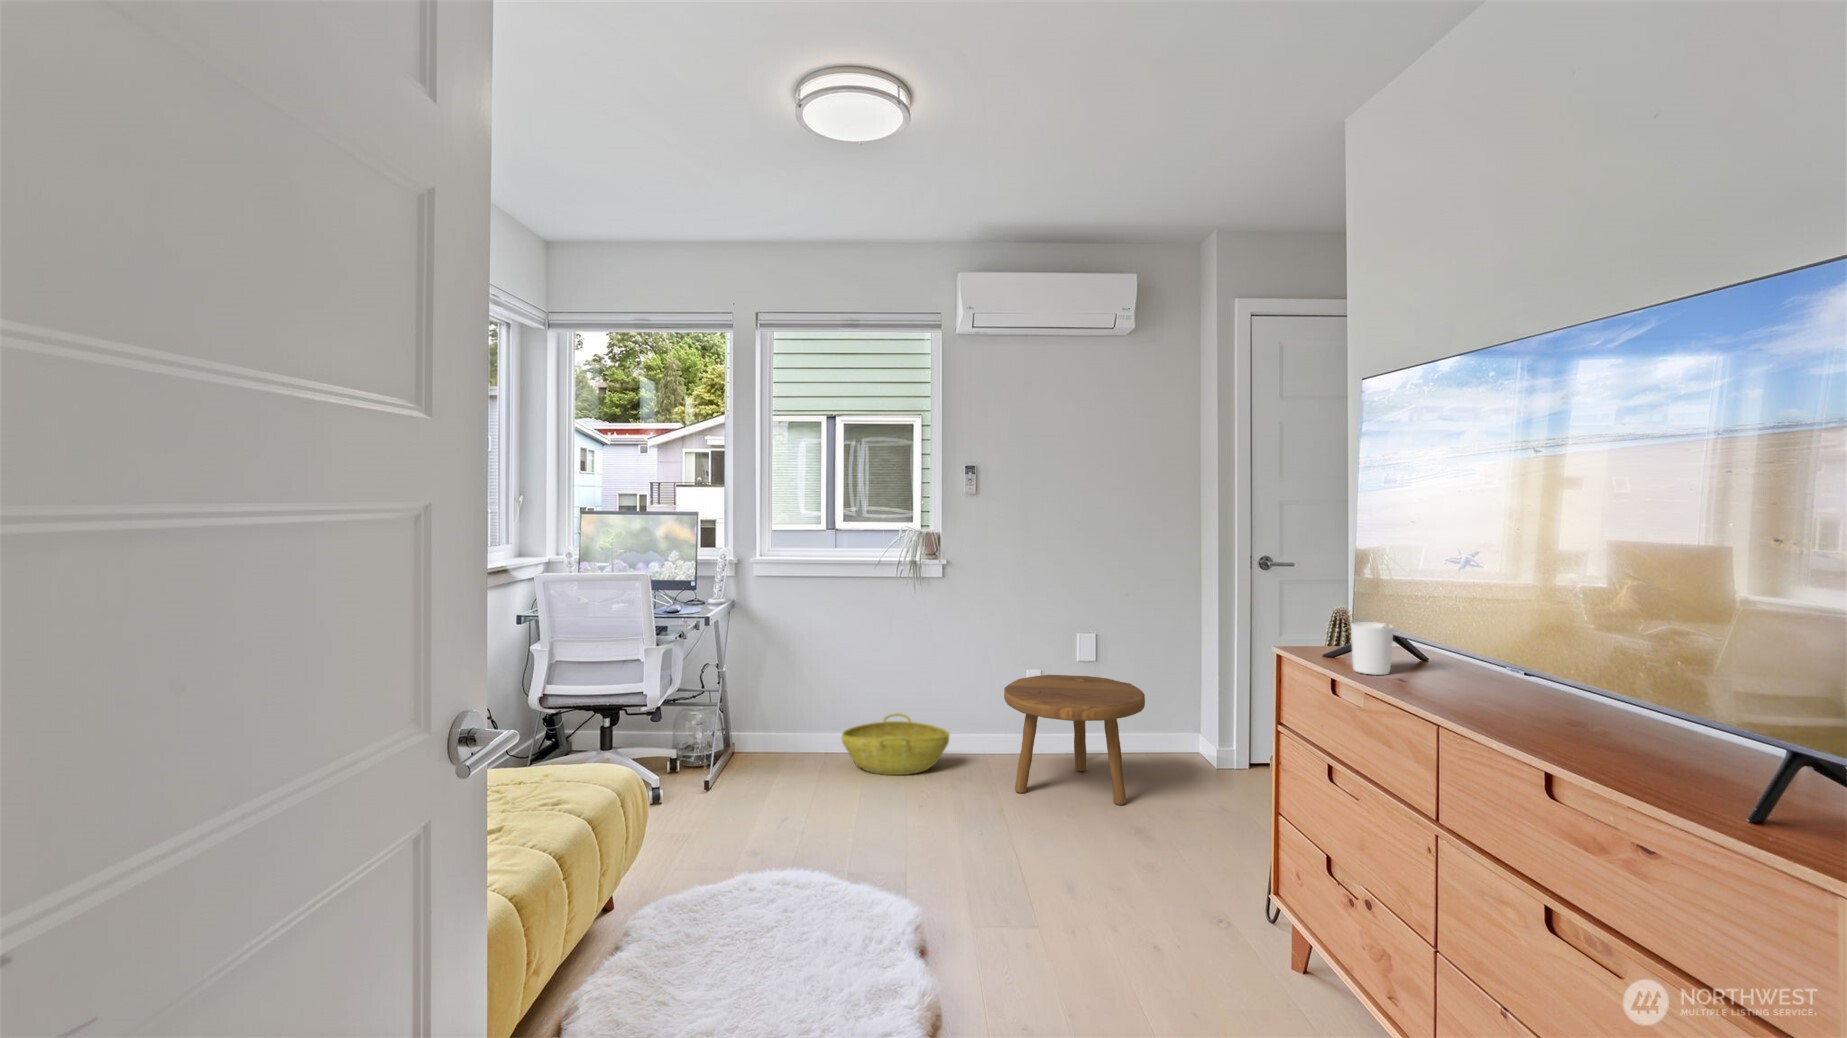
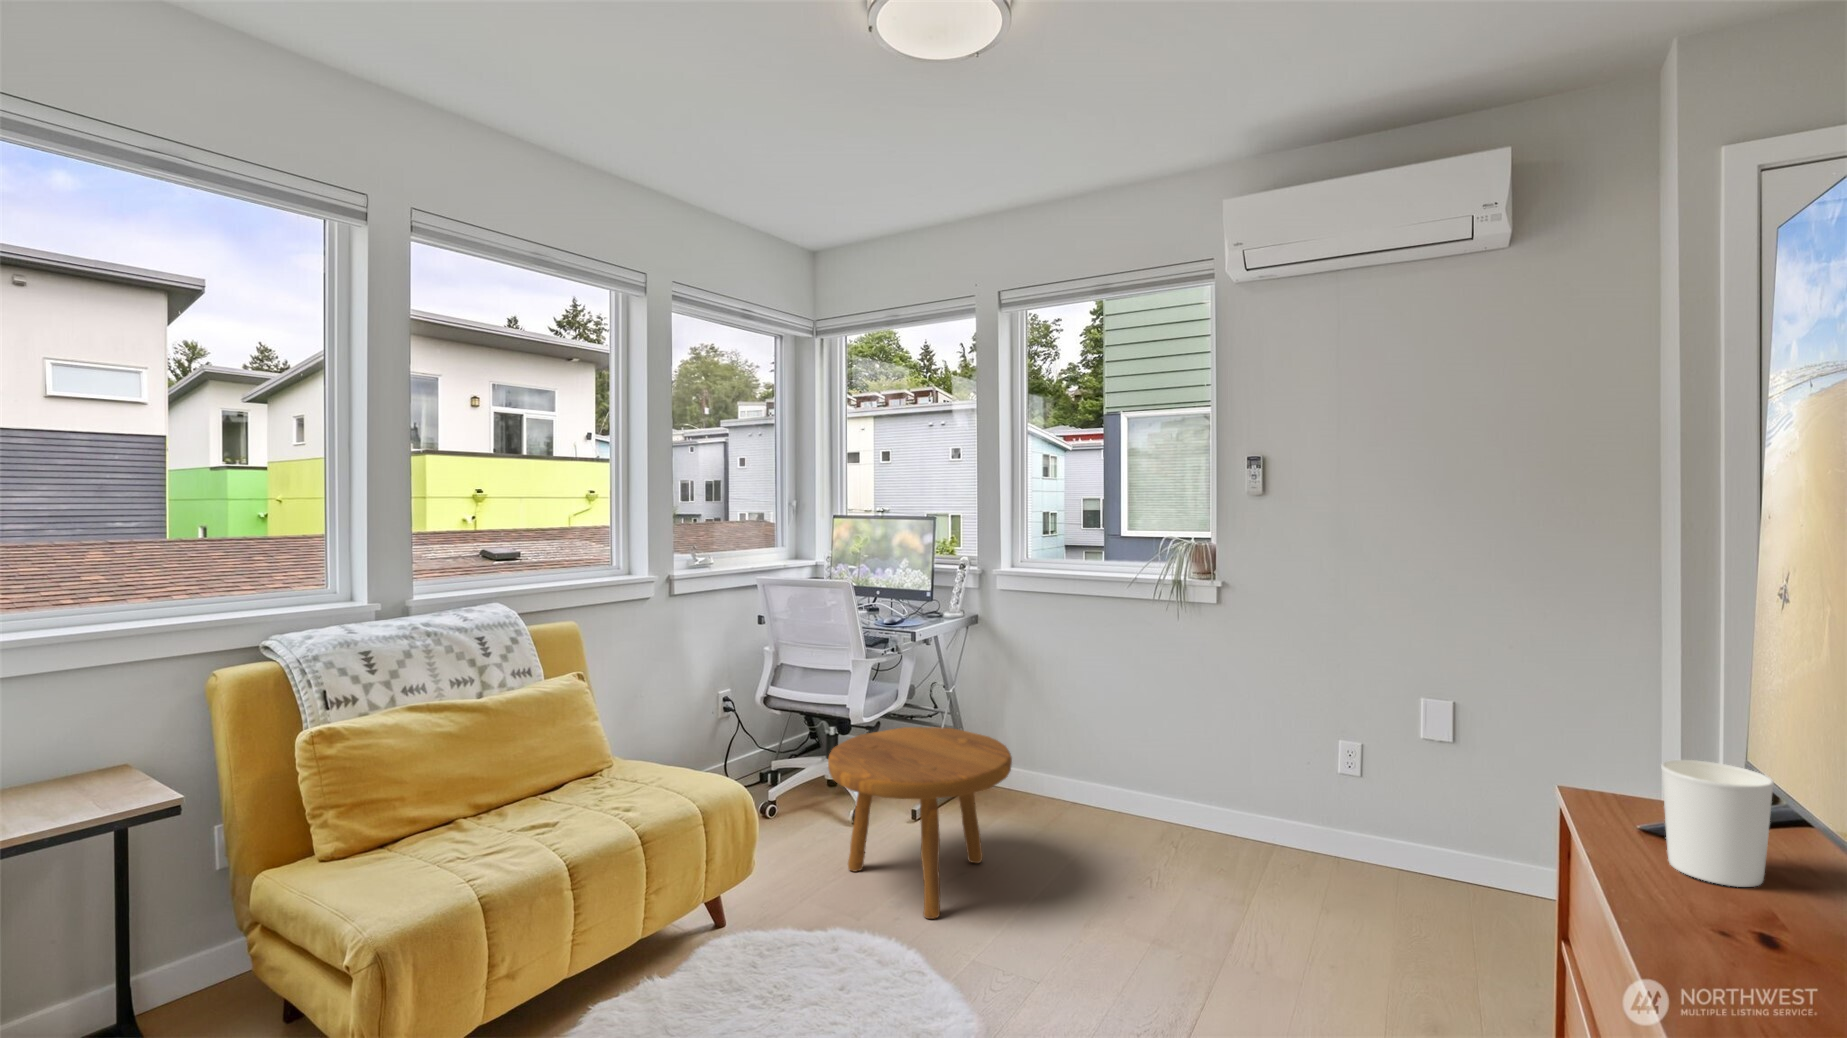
footstool: present [1004,675,1145,805] -> present [828,727,1012,919]
basket: present [841,713,949,775] -> none [1072,771,1207,853]

